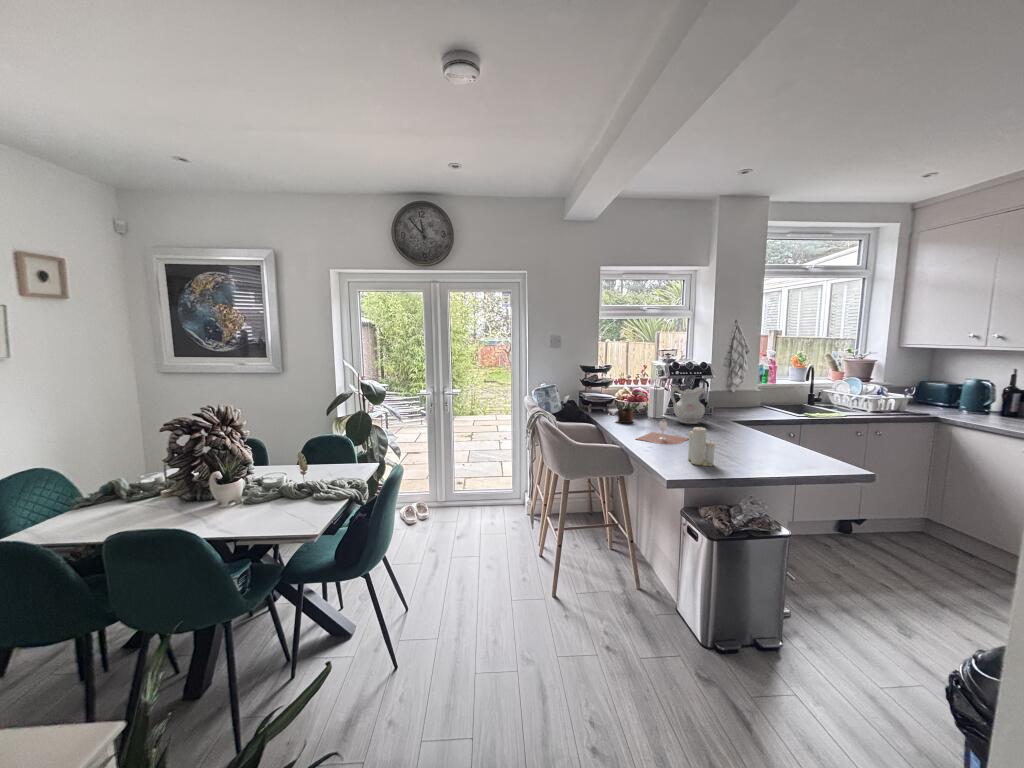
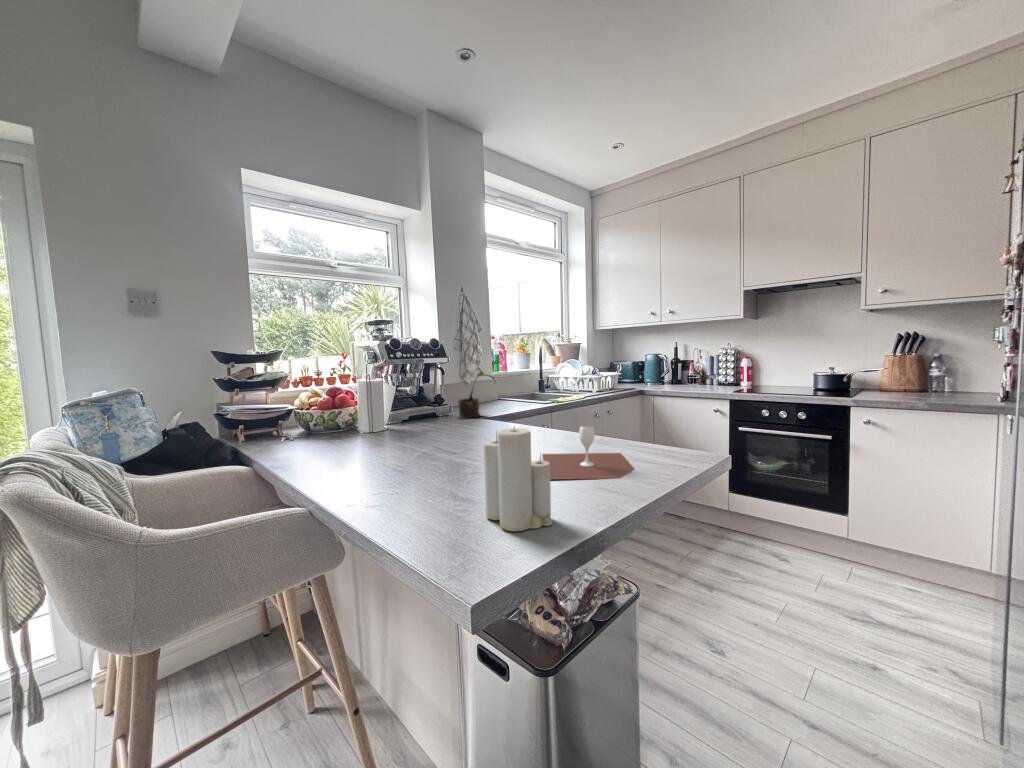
ceramic pitcher: present [670,386,705,424] -> none [396,370,452,433]
potted plant: present [616,387,647,423] -> present [458,367,495,418]
wine glass: present [637,421,689,445] -> present [542,425,635,480]

